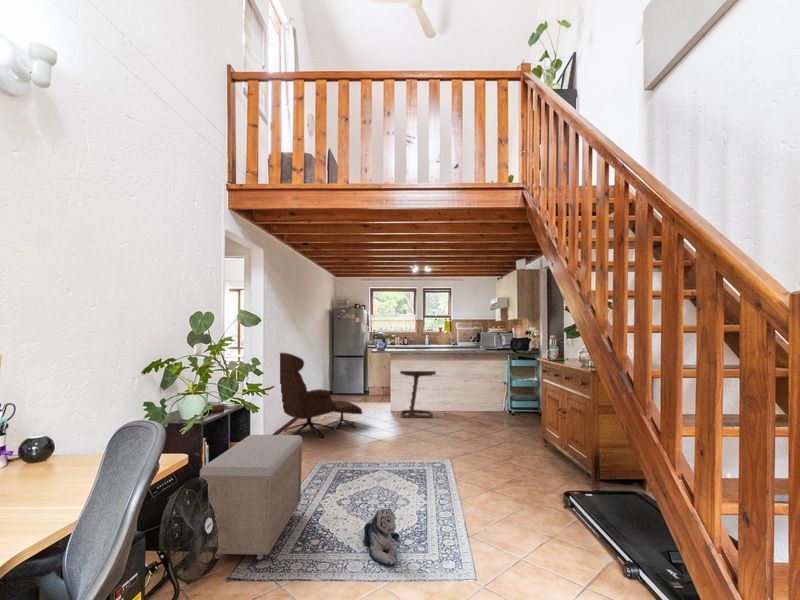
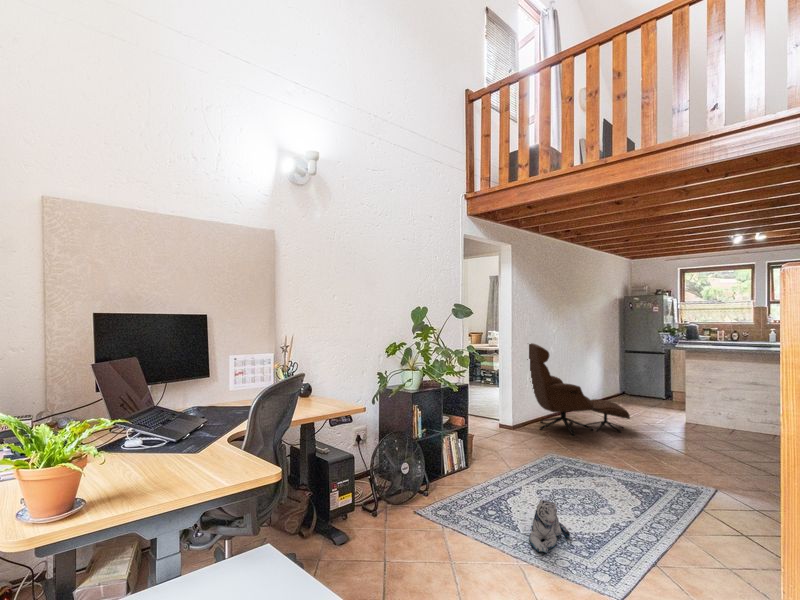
side table: present [400,371,436,418] -> none [691,372,760,445]
storage bench: present [200,435,302,560] -> none [404,411,501,509]

